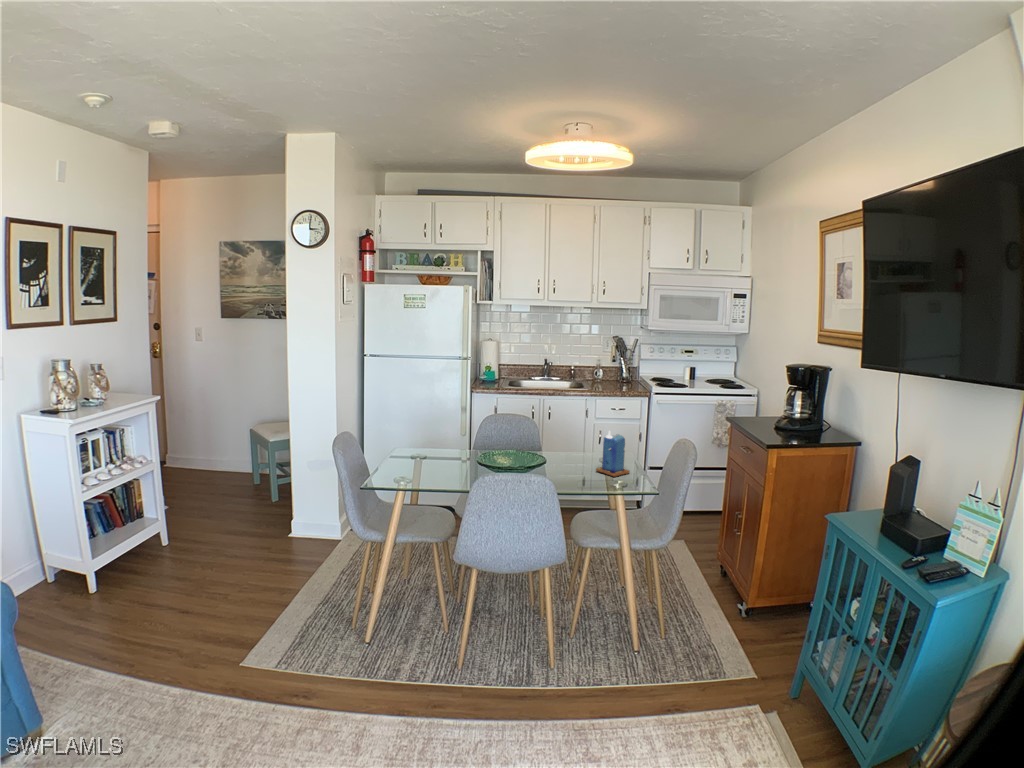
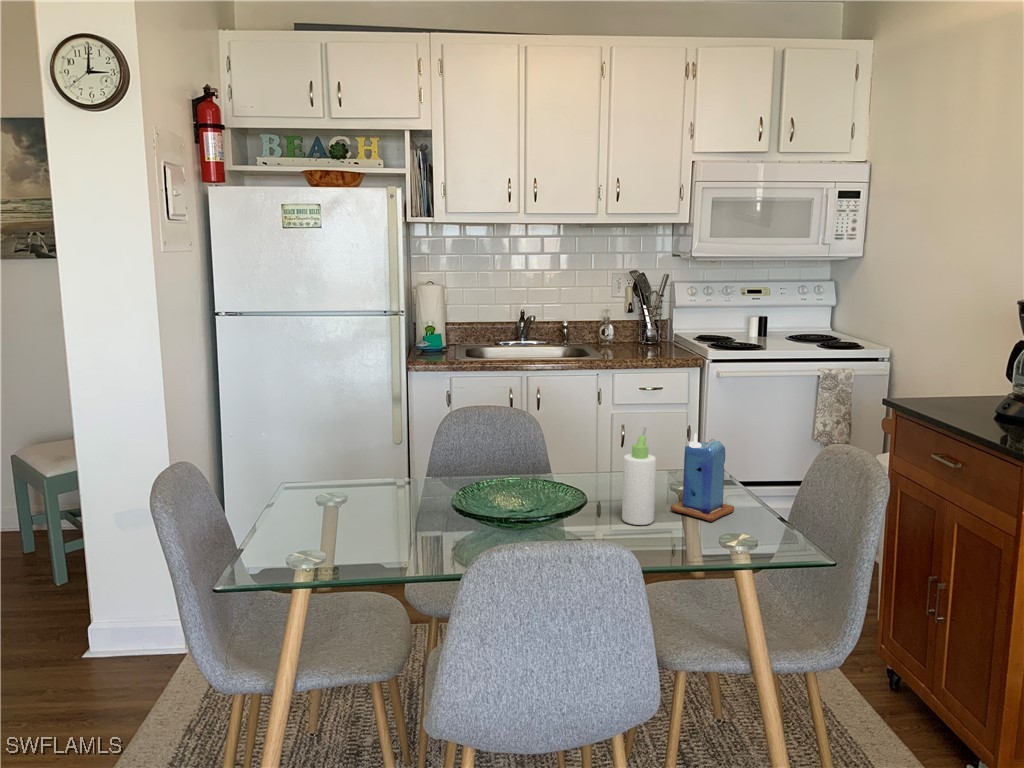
bottle: none [568,426,586,476] -> present [622,427,656,525]

